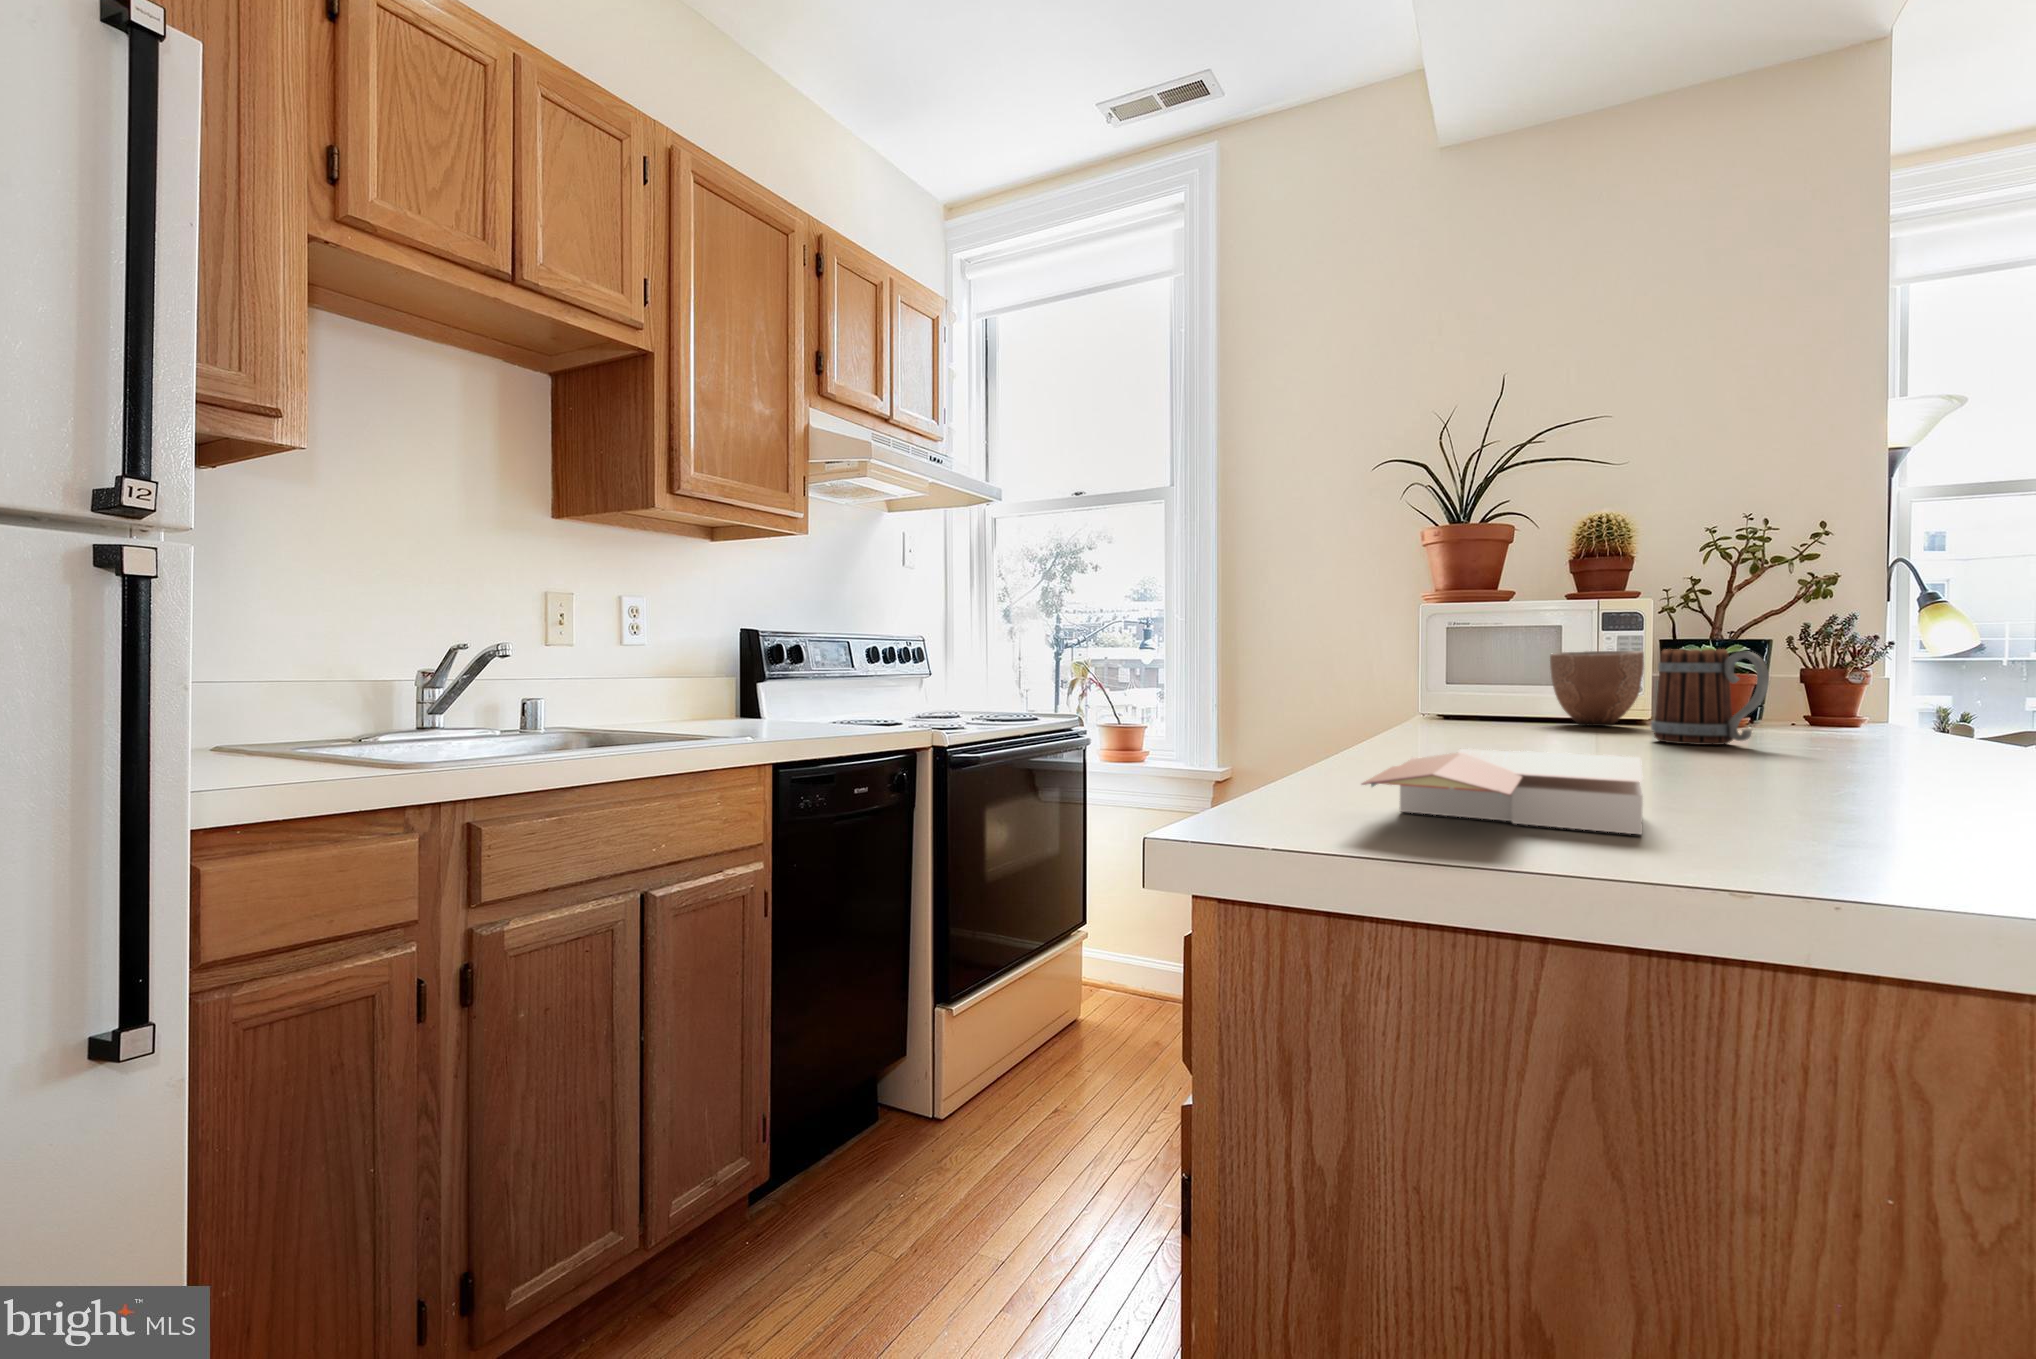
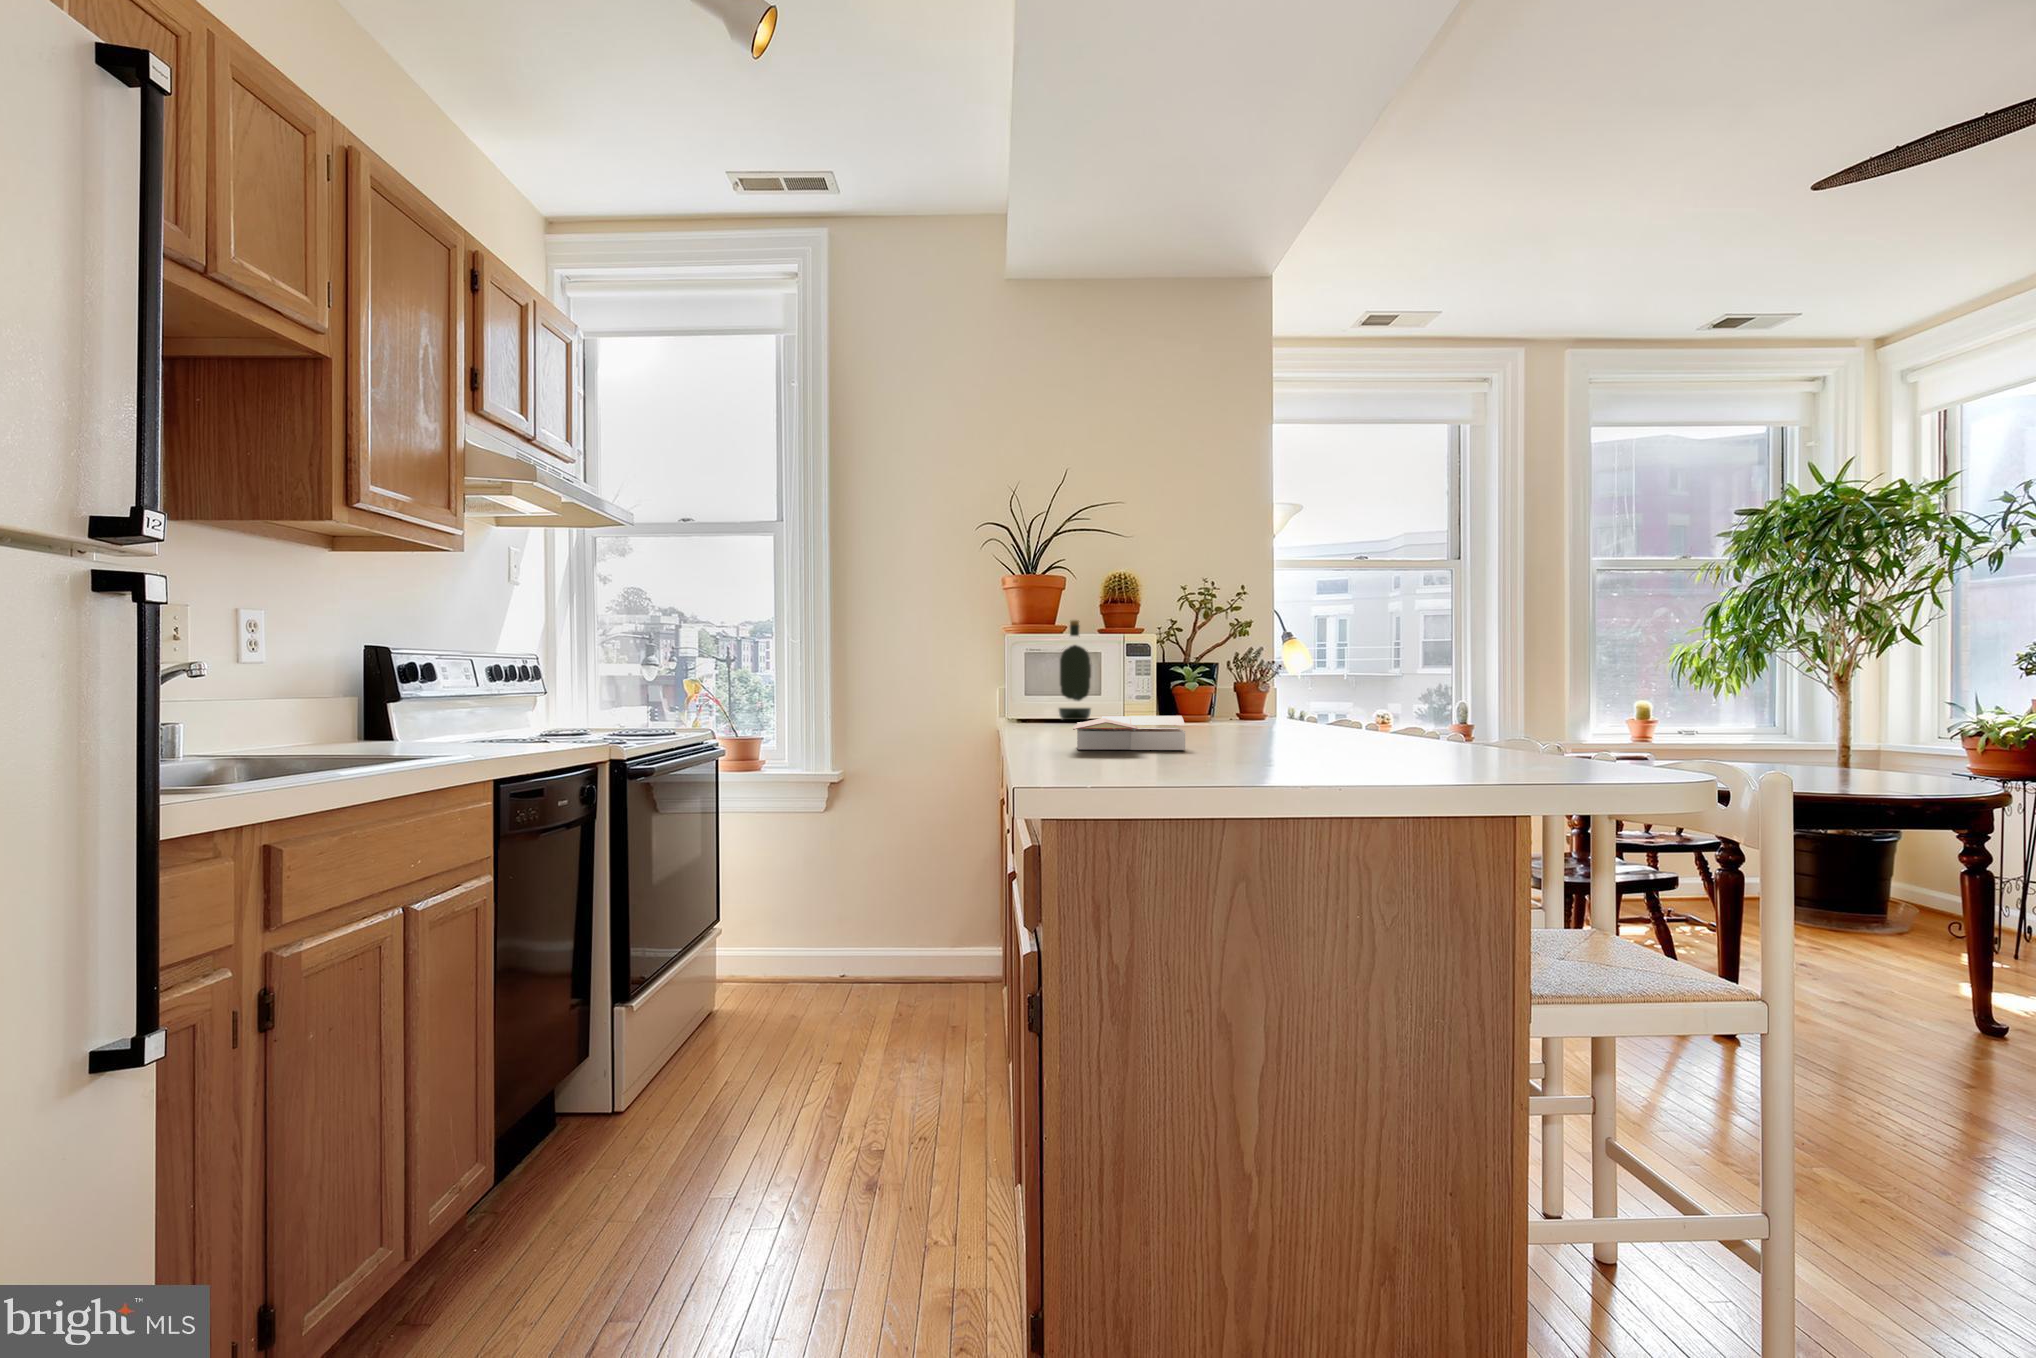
wine bottle: none [1495,582,1548,718] -> present [1059,620,1092,720]
mug: present [1651,649,1769,745] -> none [1163,668,1222,728]
decorative bowl: present [1550,651,1644,726] -> none [1098,670,1153,722]

